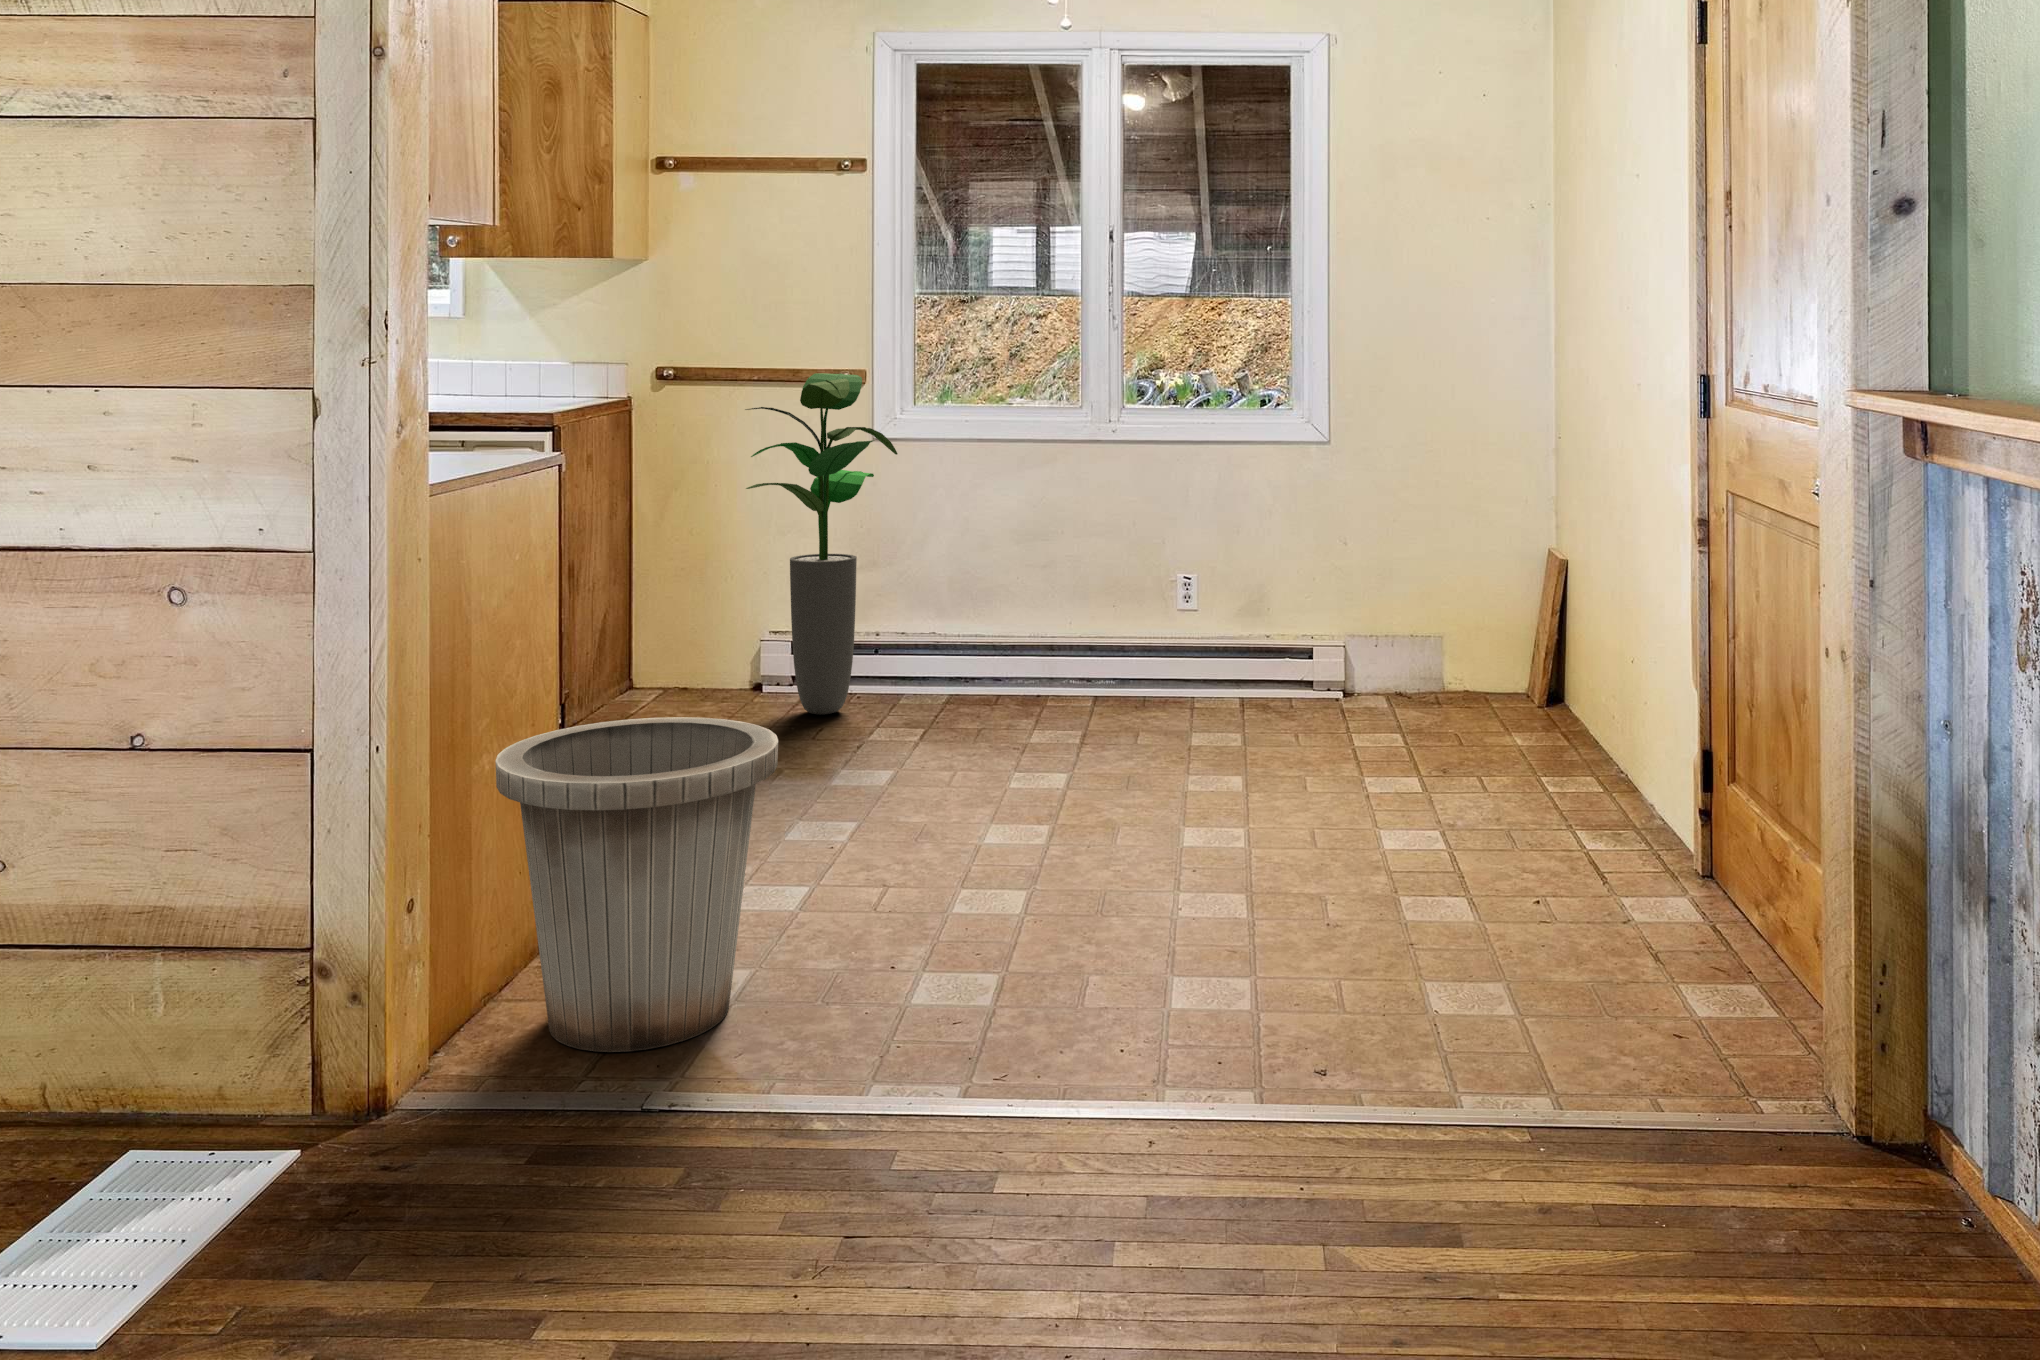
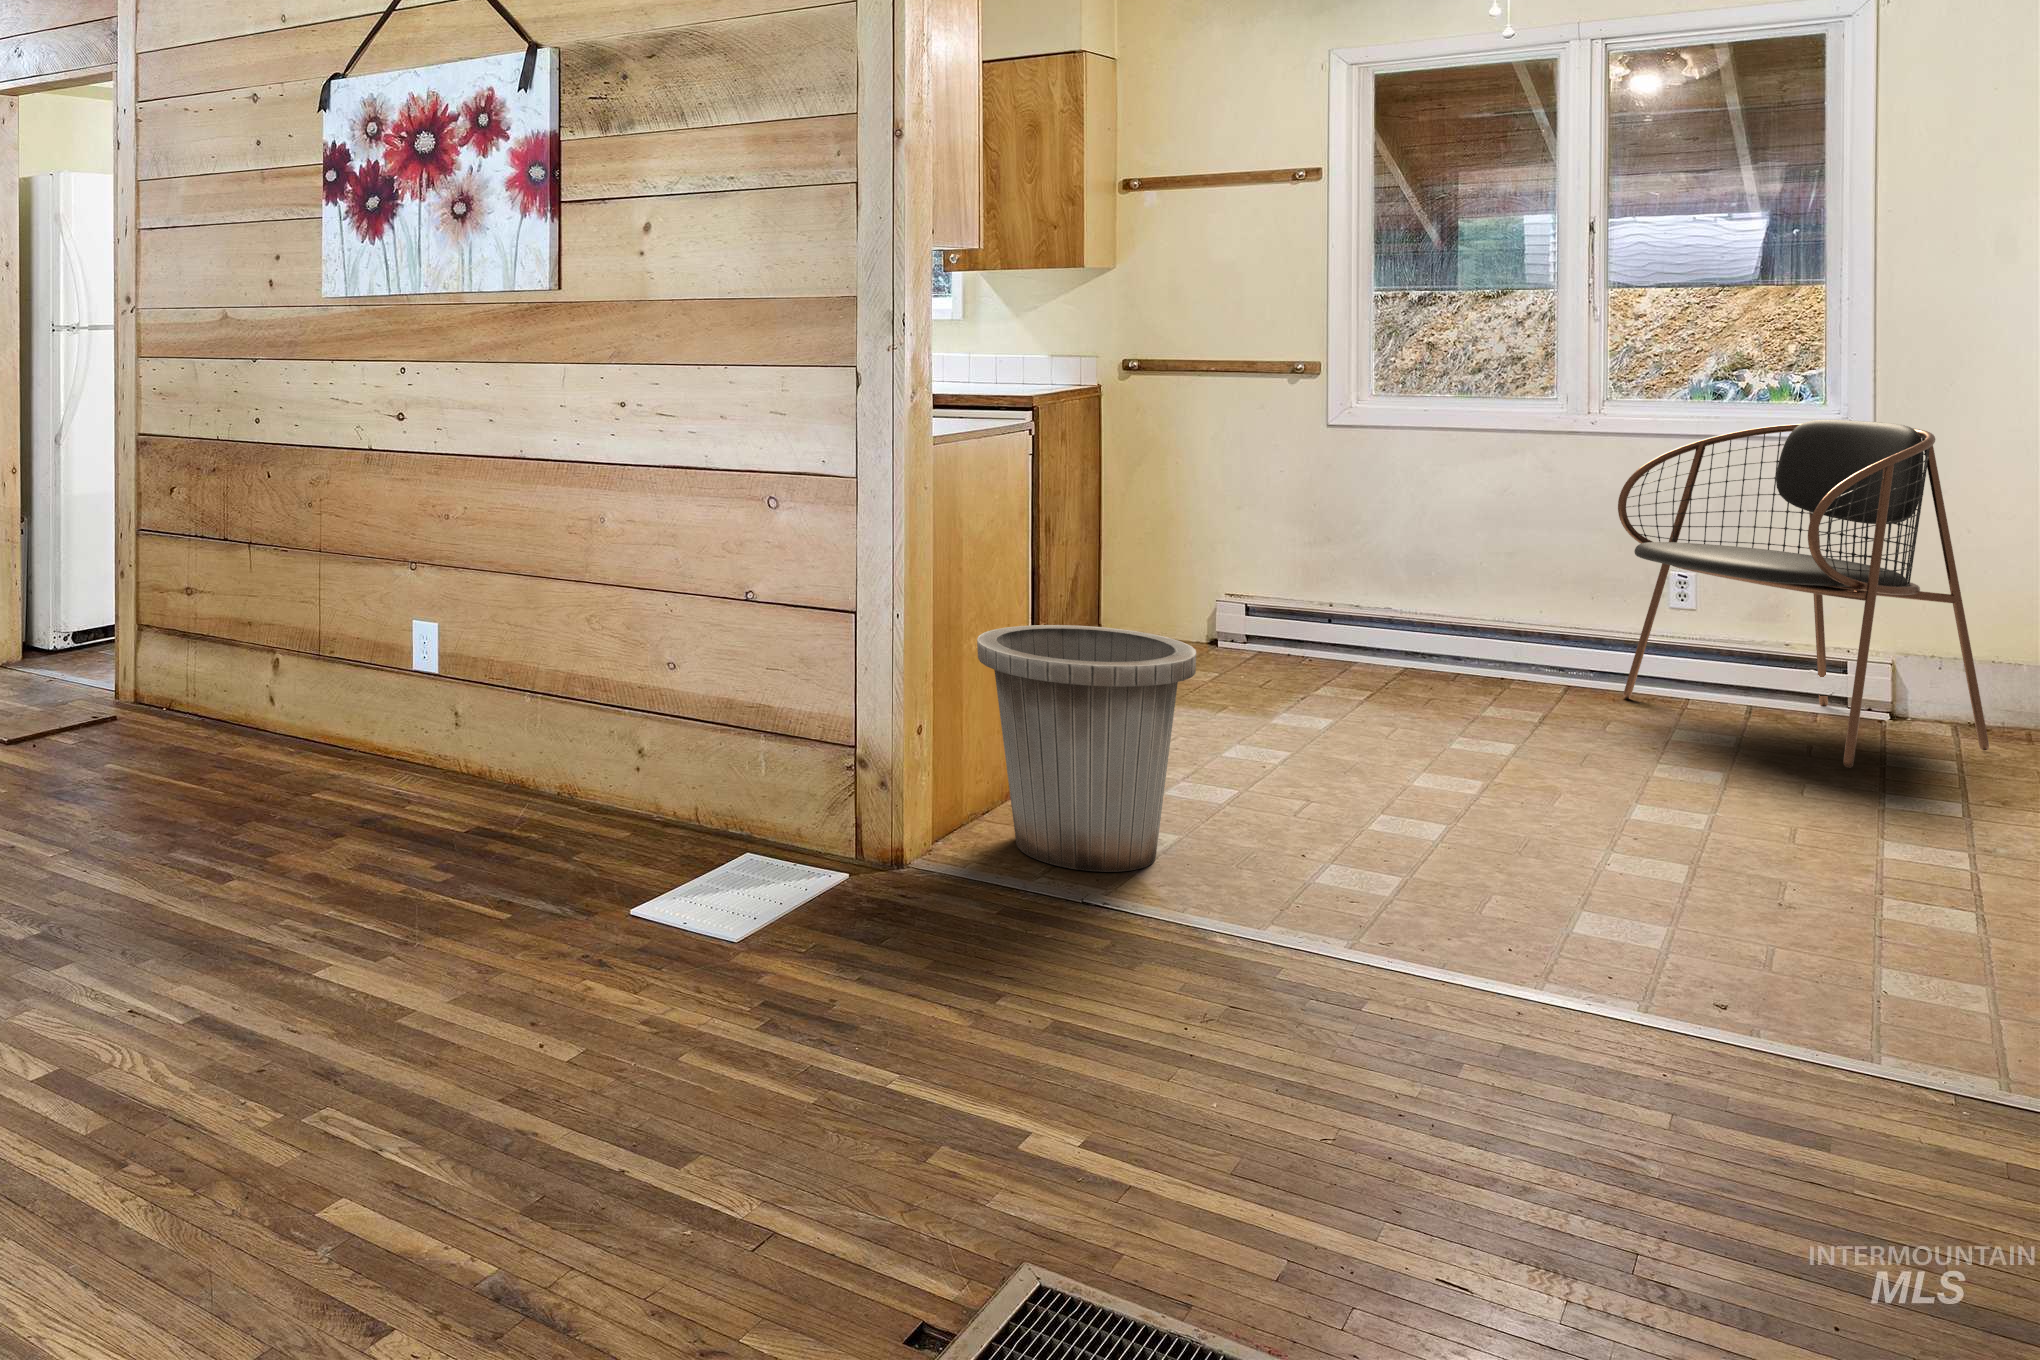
potted plant: present [745,373,898,714] -> none [1193,362,1342,666]
dining chair: none [1143,422,1412,746] -> present [1618,420,1989,767]

